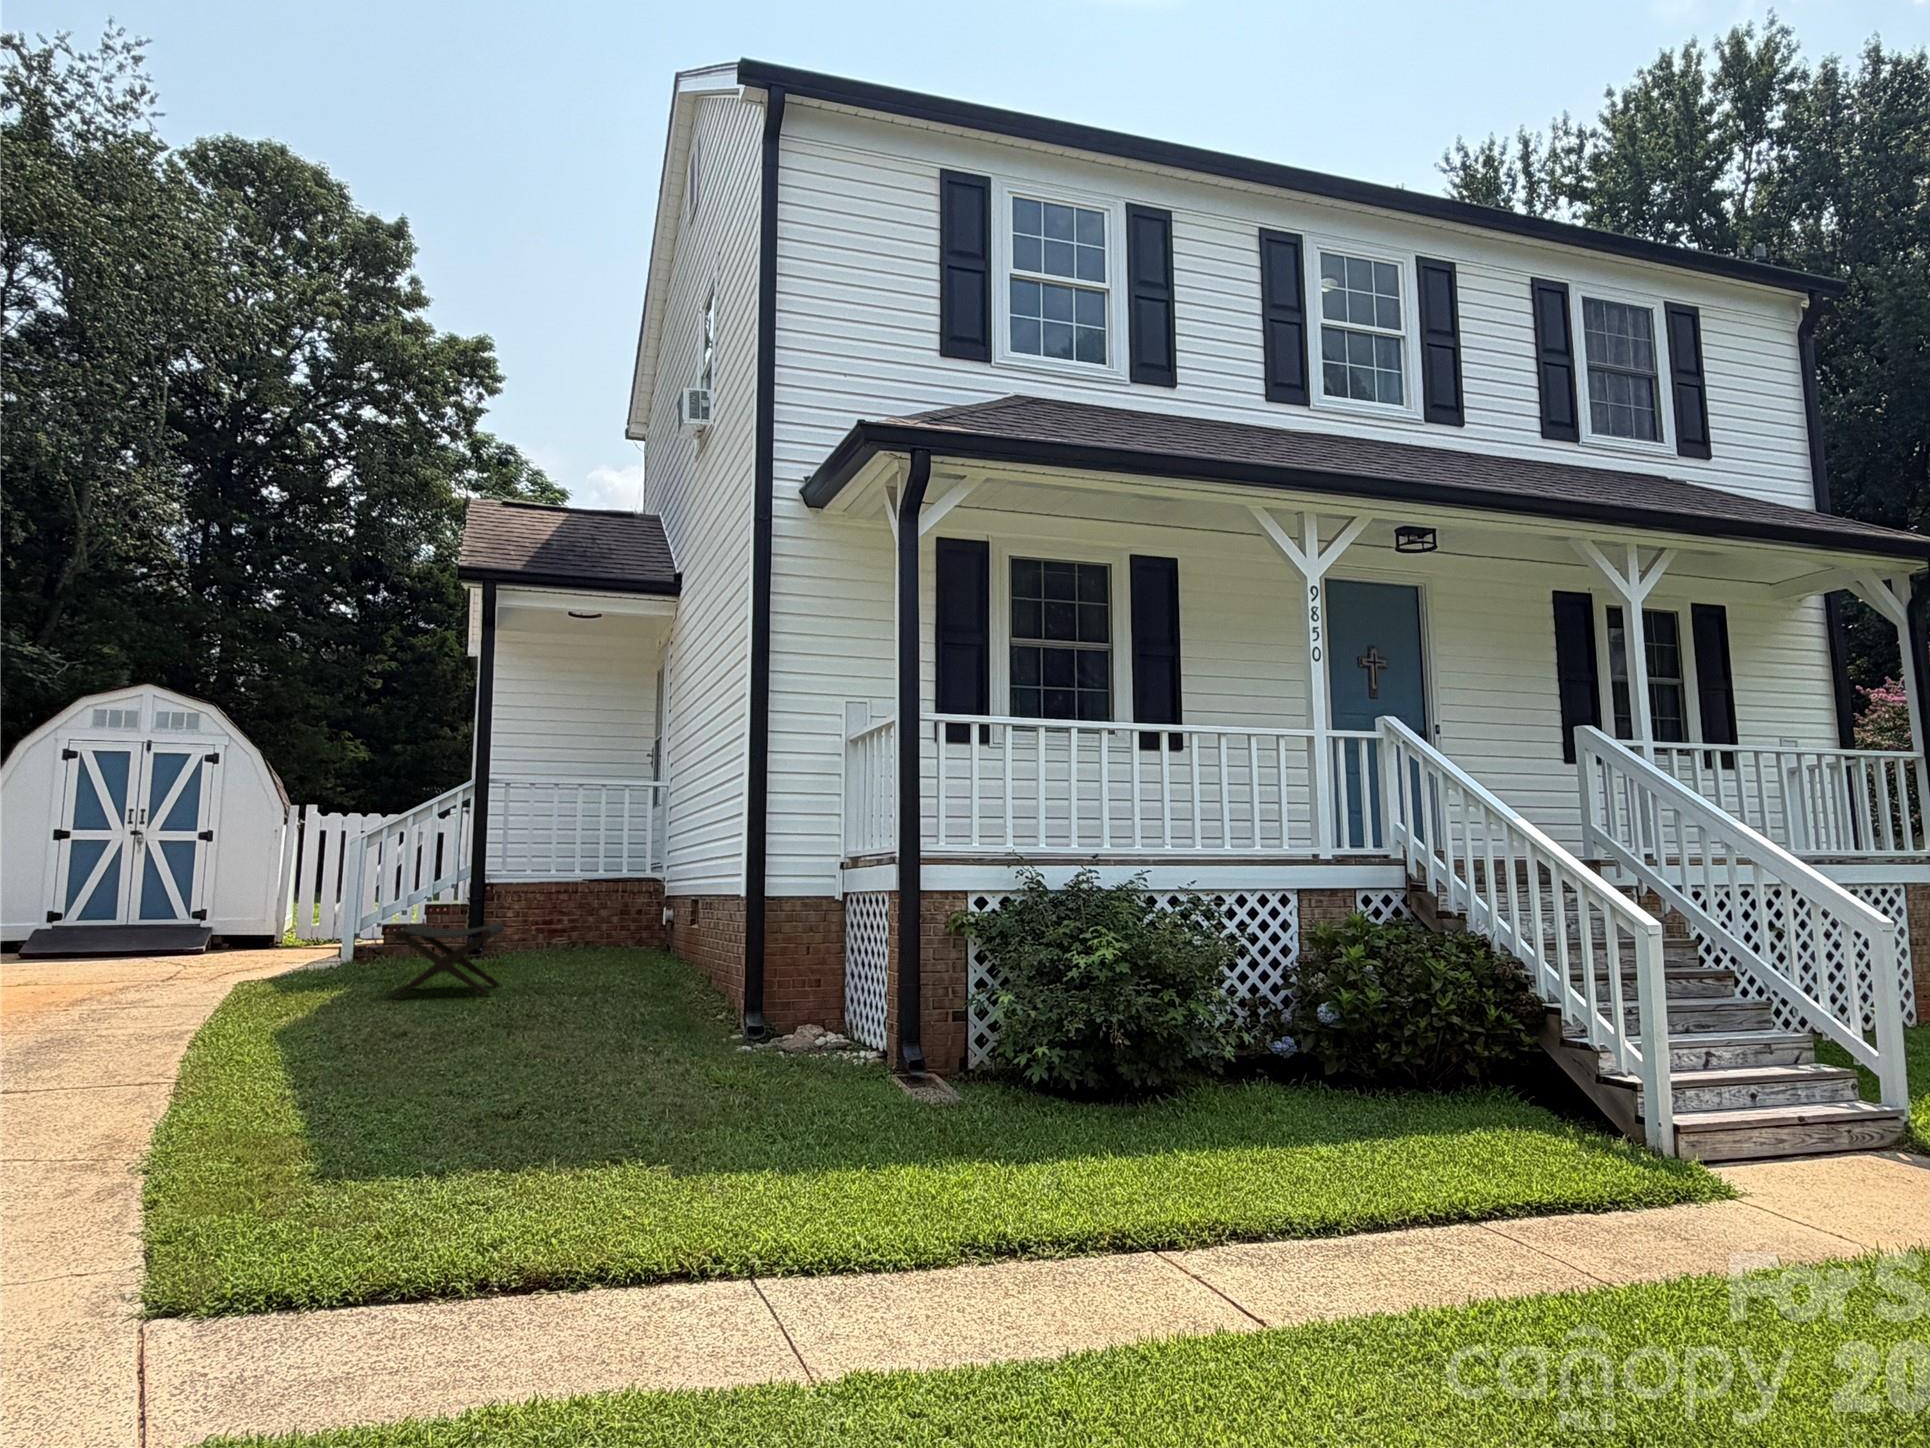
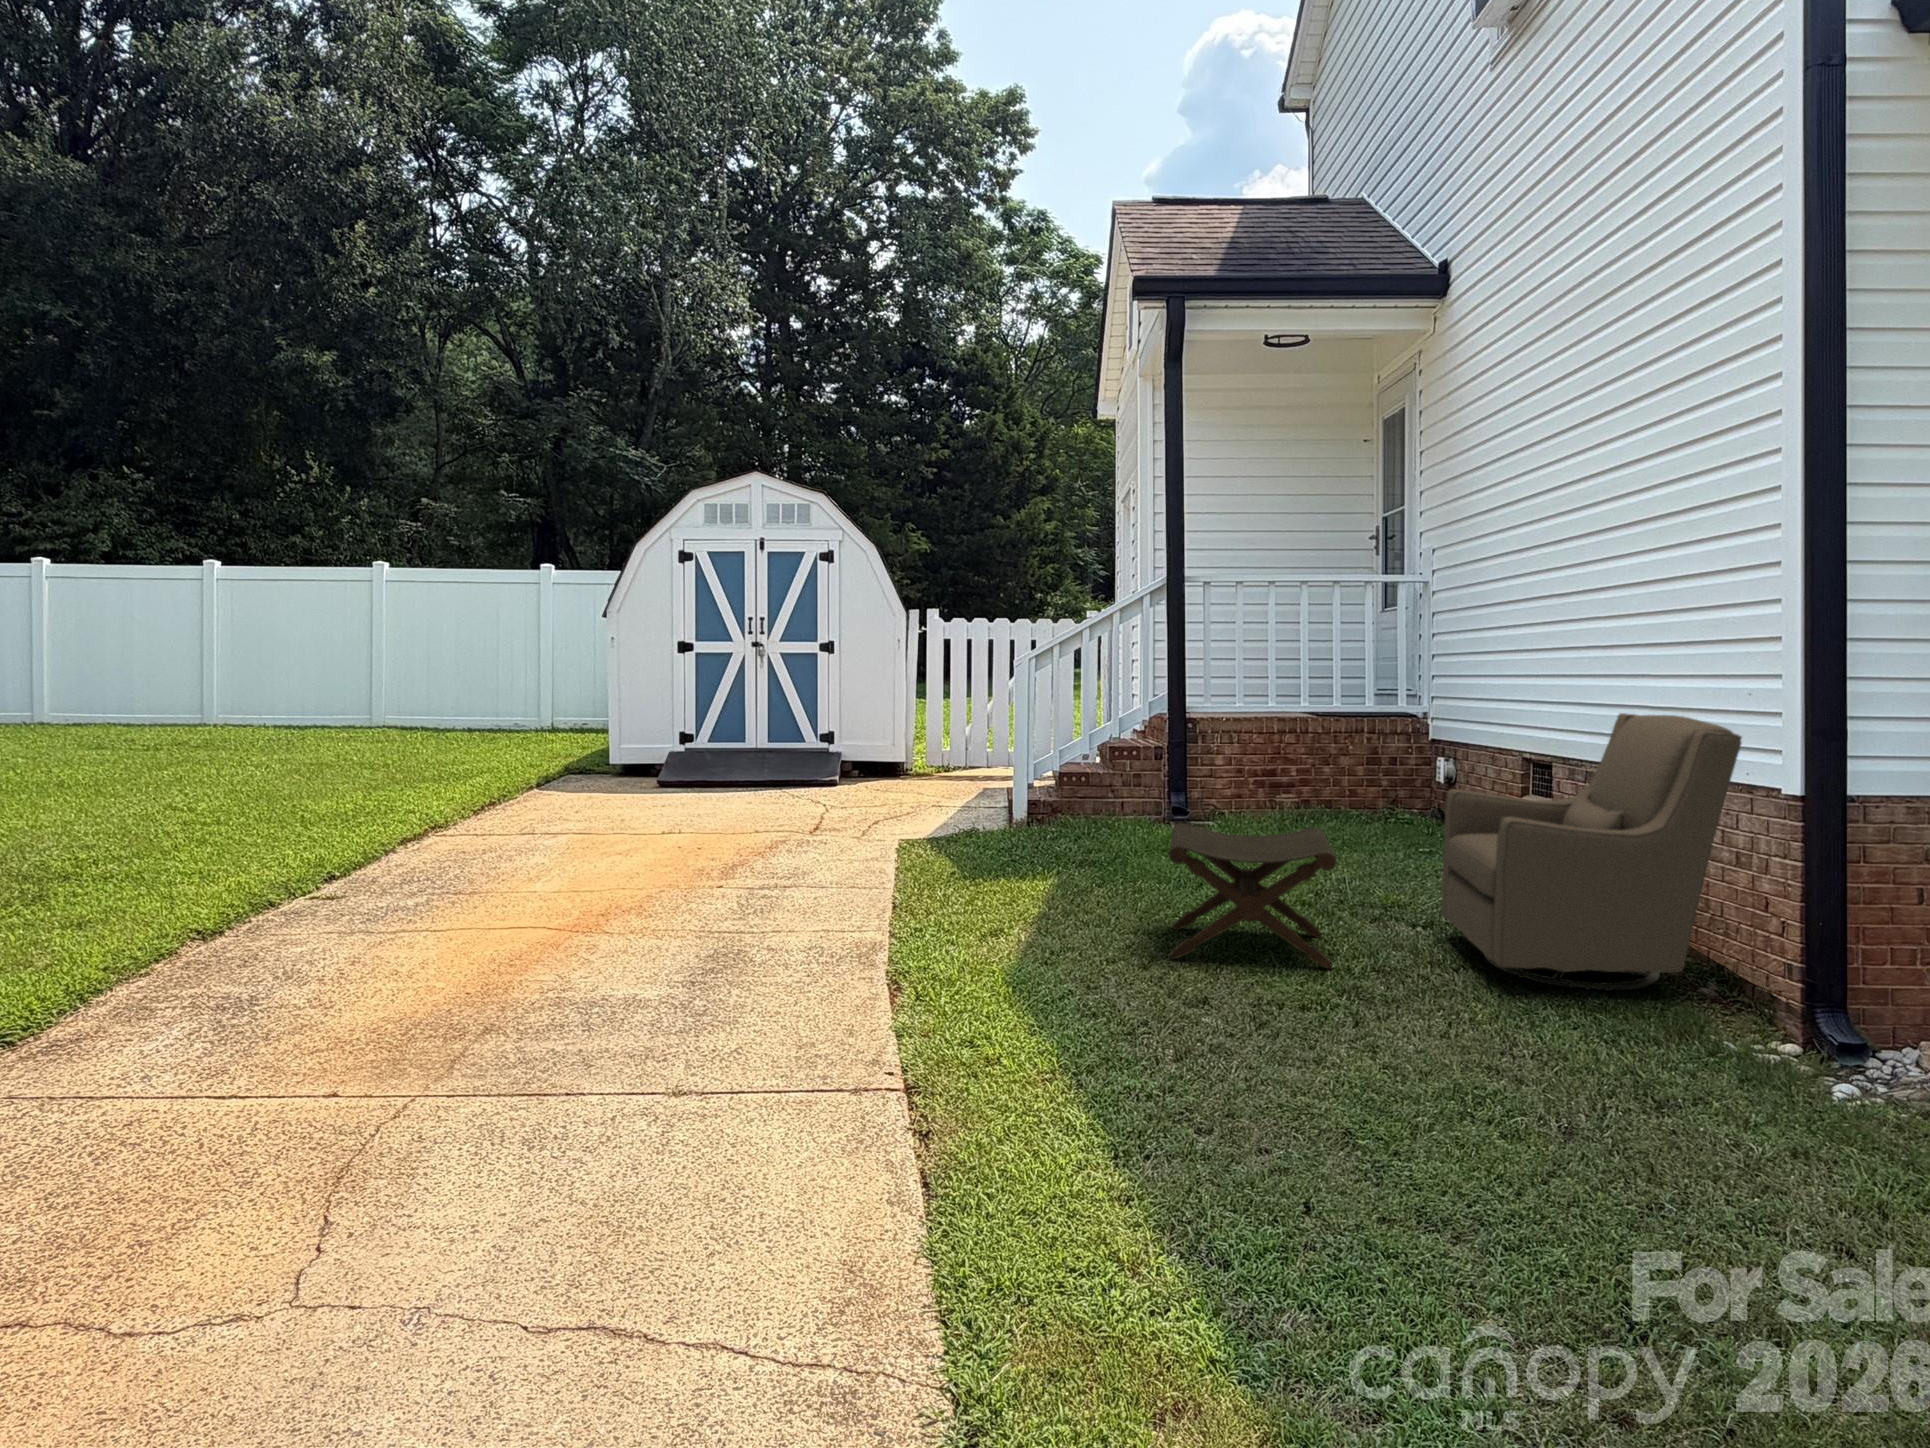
chair: none [570,854,695,993] -> present [1442,713,1742,990]

